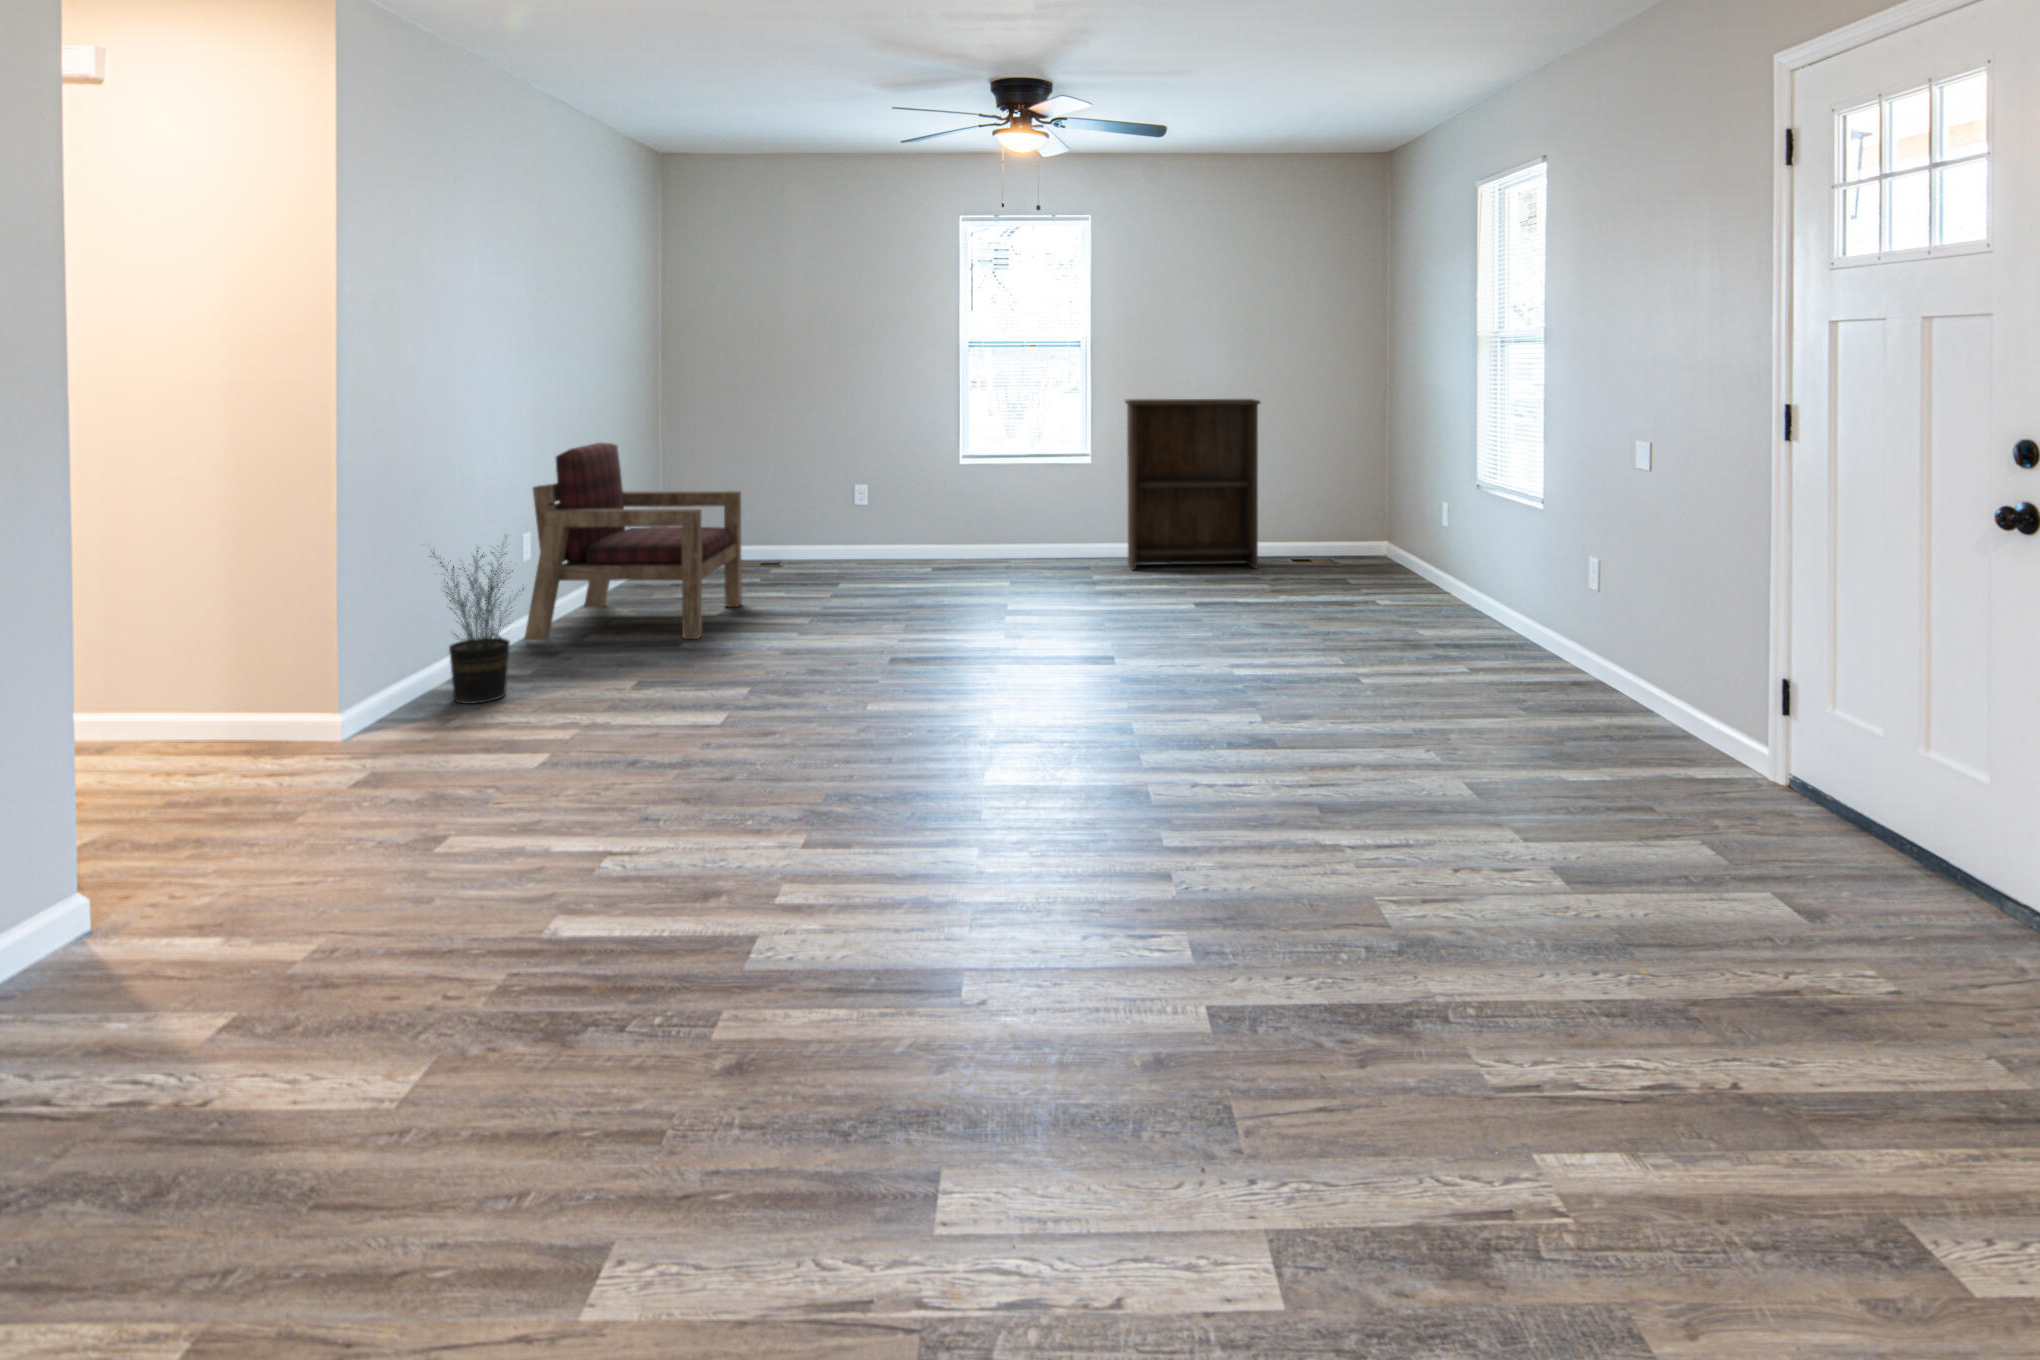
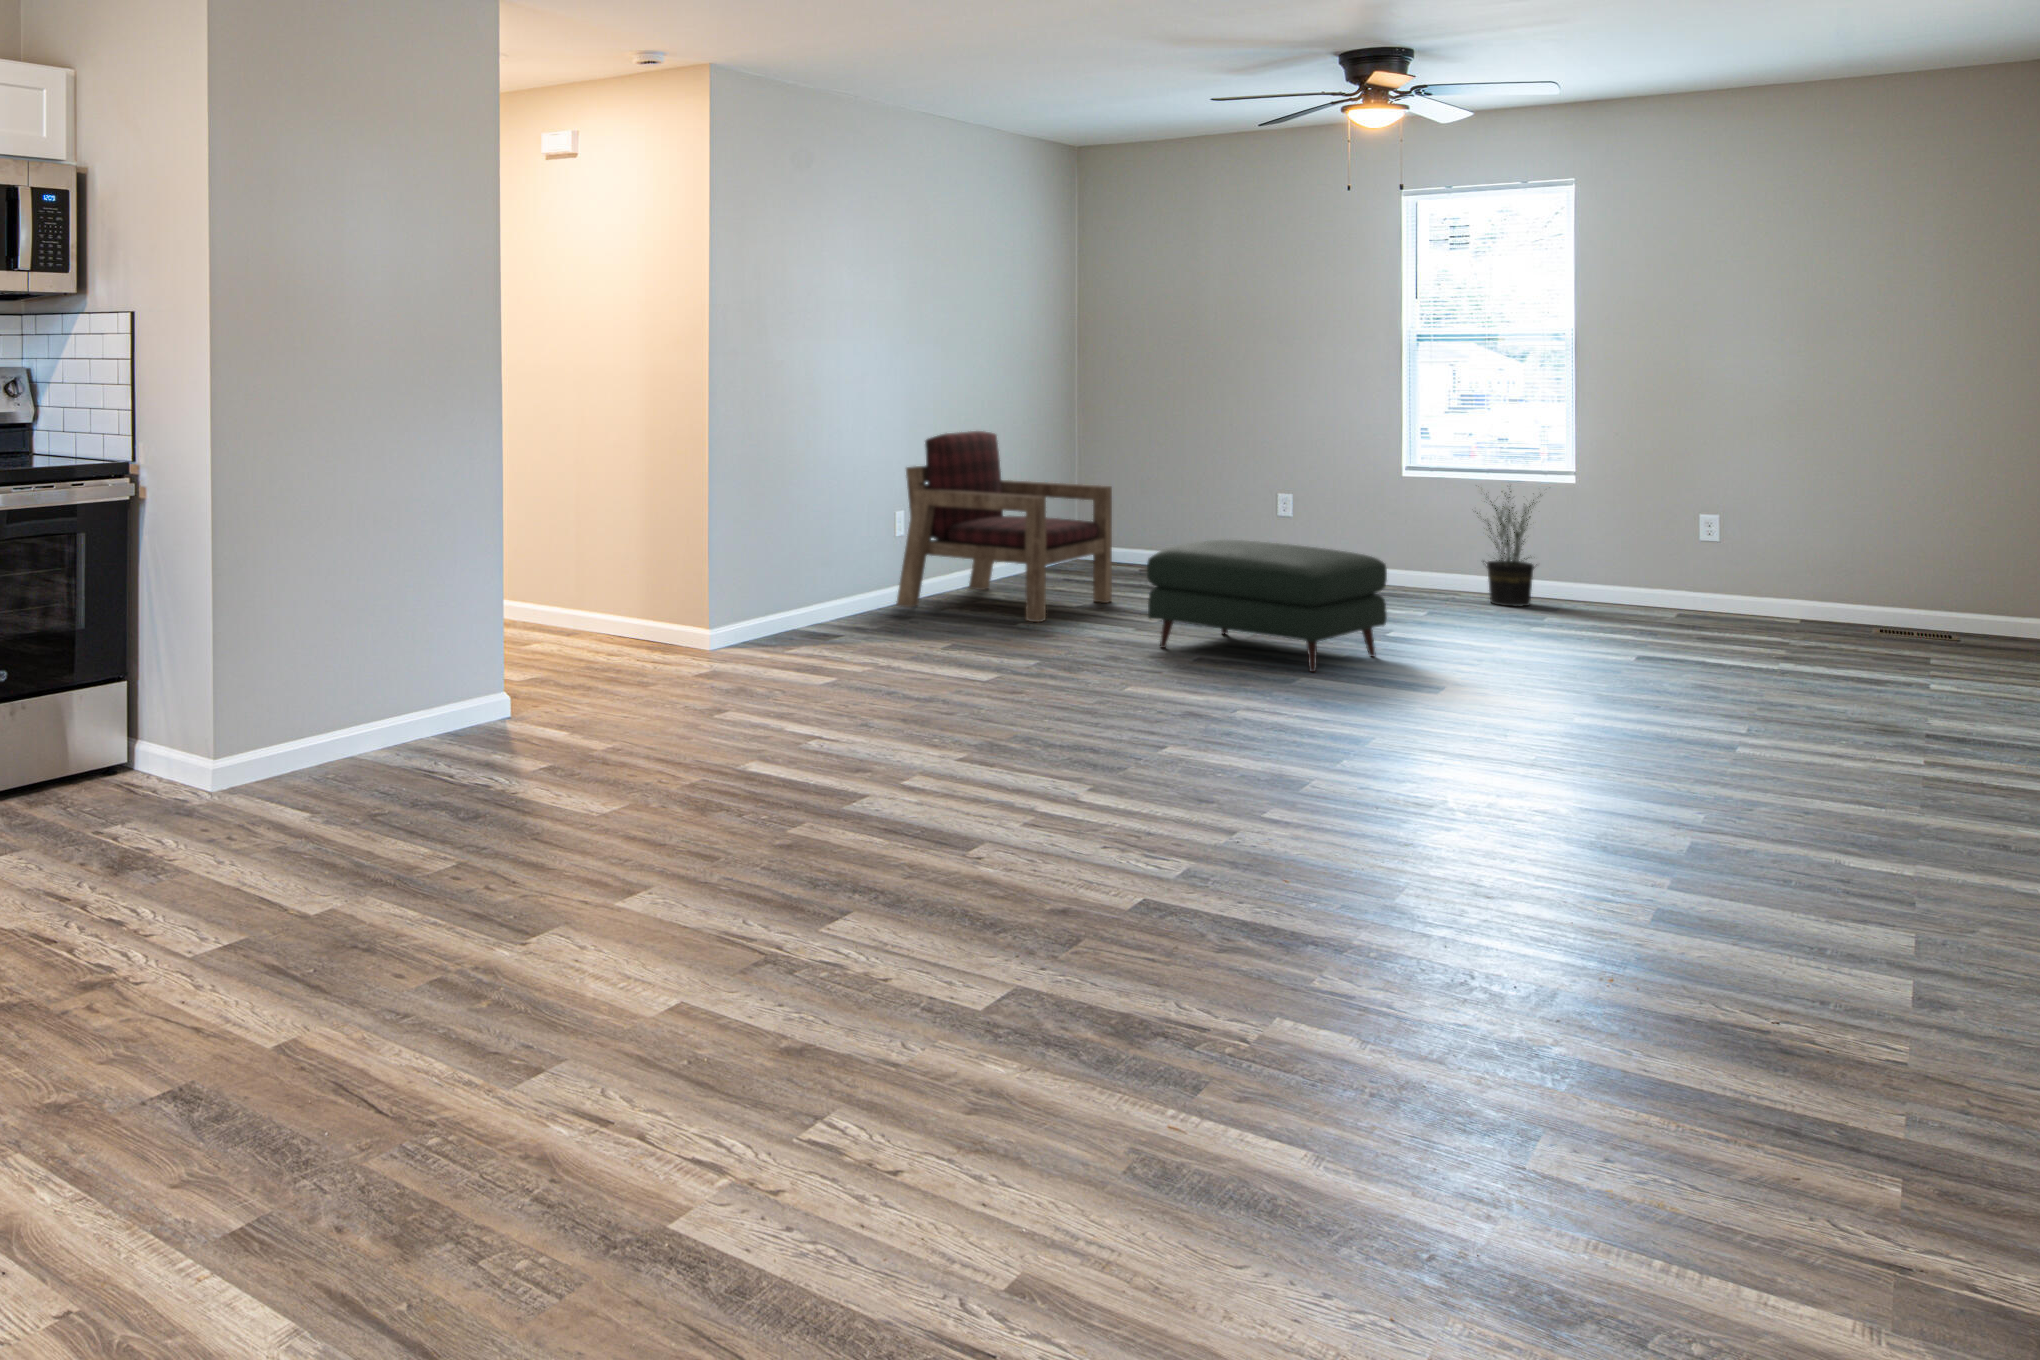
bookshelf: present [1125,399,1260,570] -> none [1605,406,1807,636]
potted plant: present [429,535,524,704] -> present [1475,491,1541,606]
ottoman: none [829,538,1033,657] -> present [1147,540,1387,672]

